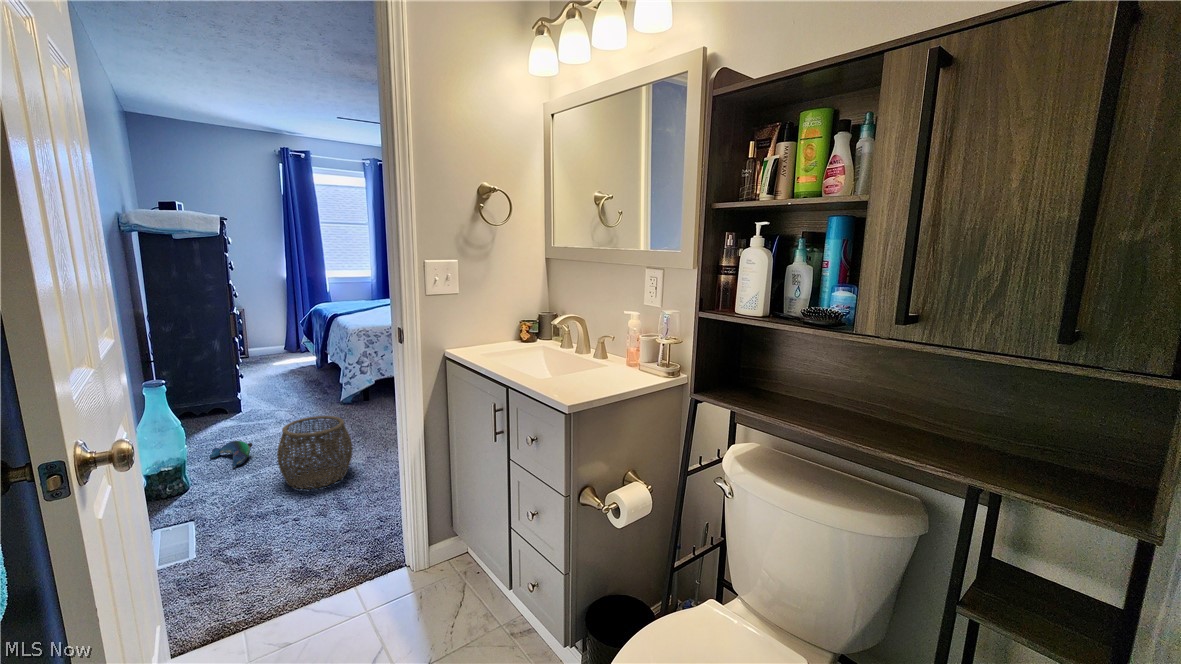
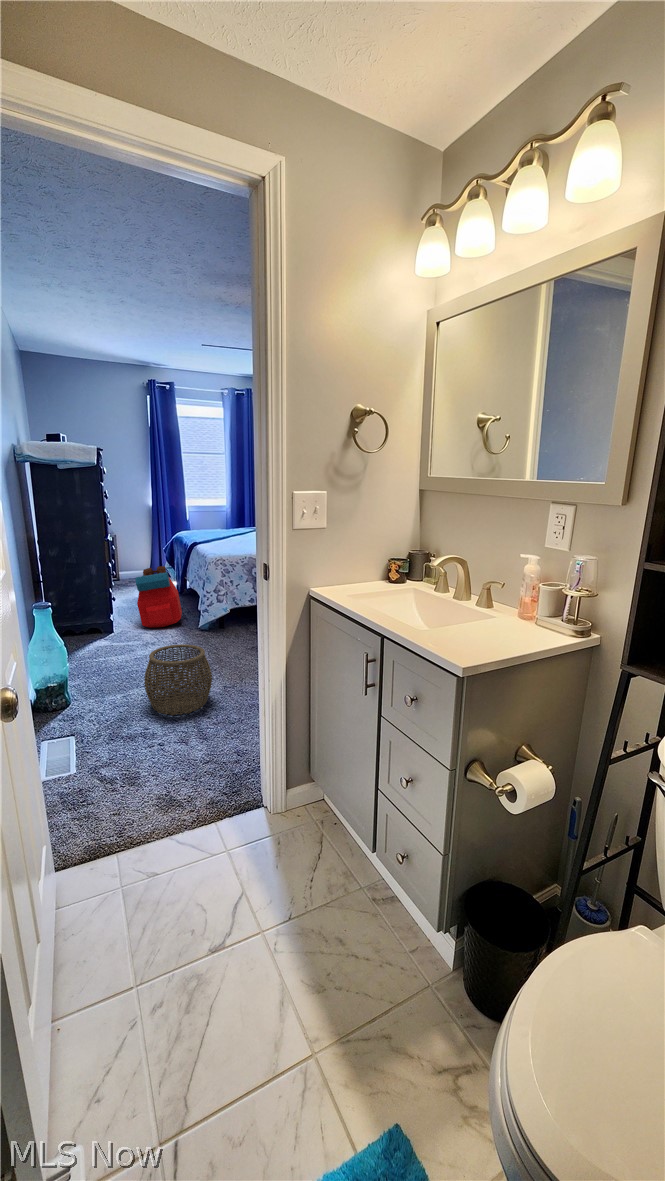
backpack: none [267,339,321,404] -> present [136,566,182,628]
plush toy: present [209,441,252,468] -> none [87,662,123,688]

